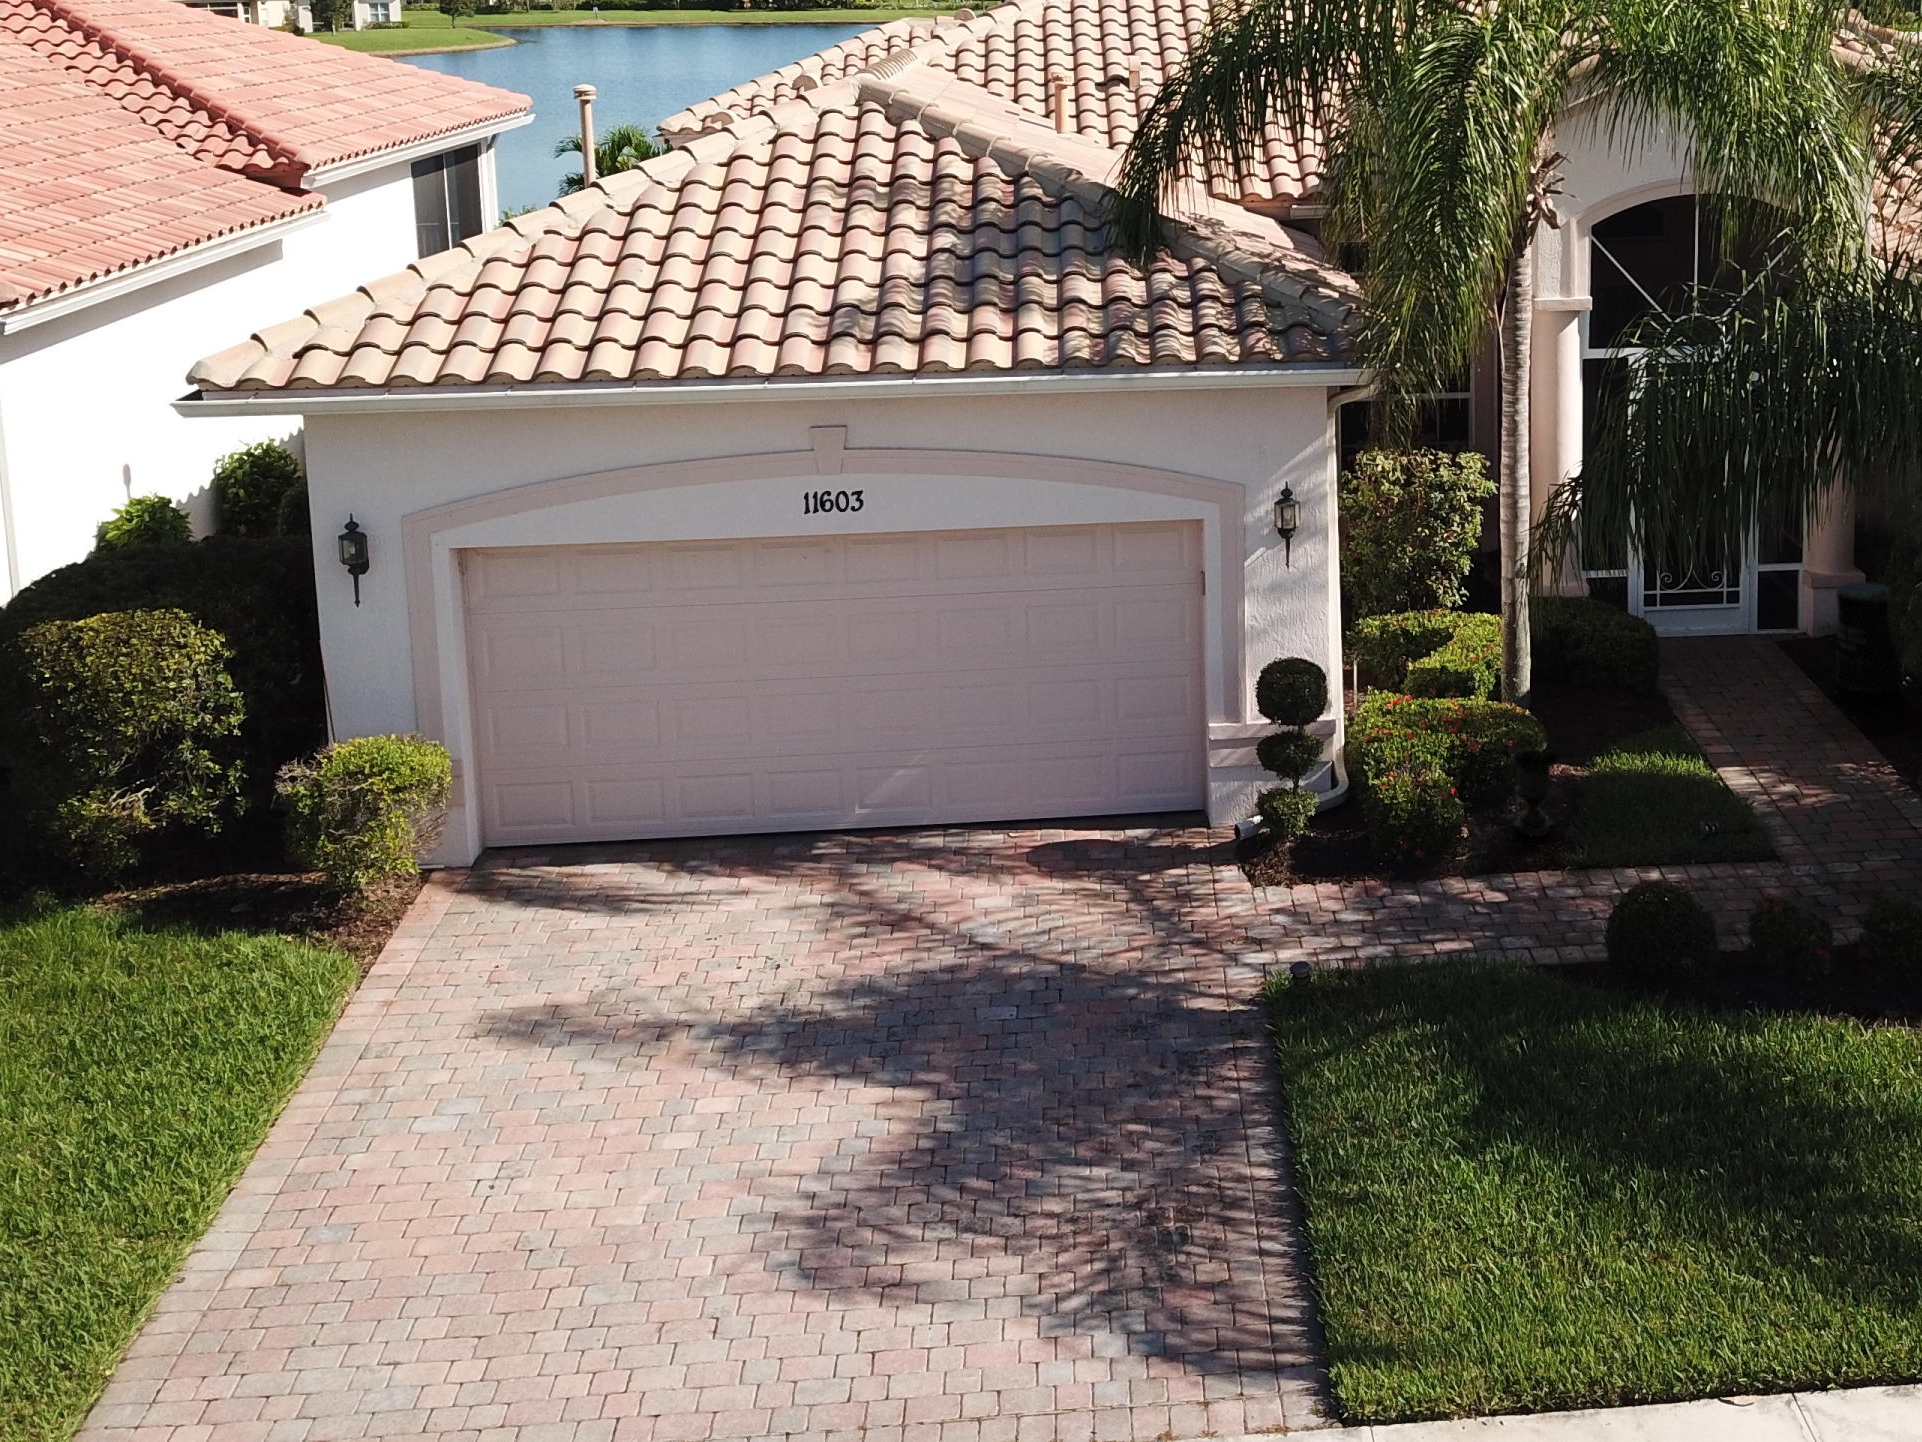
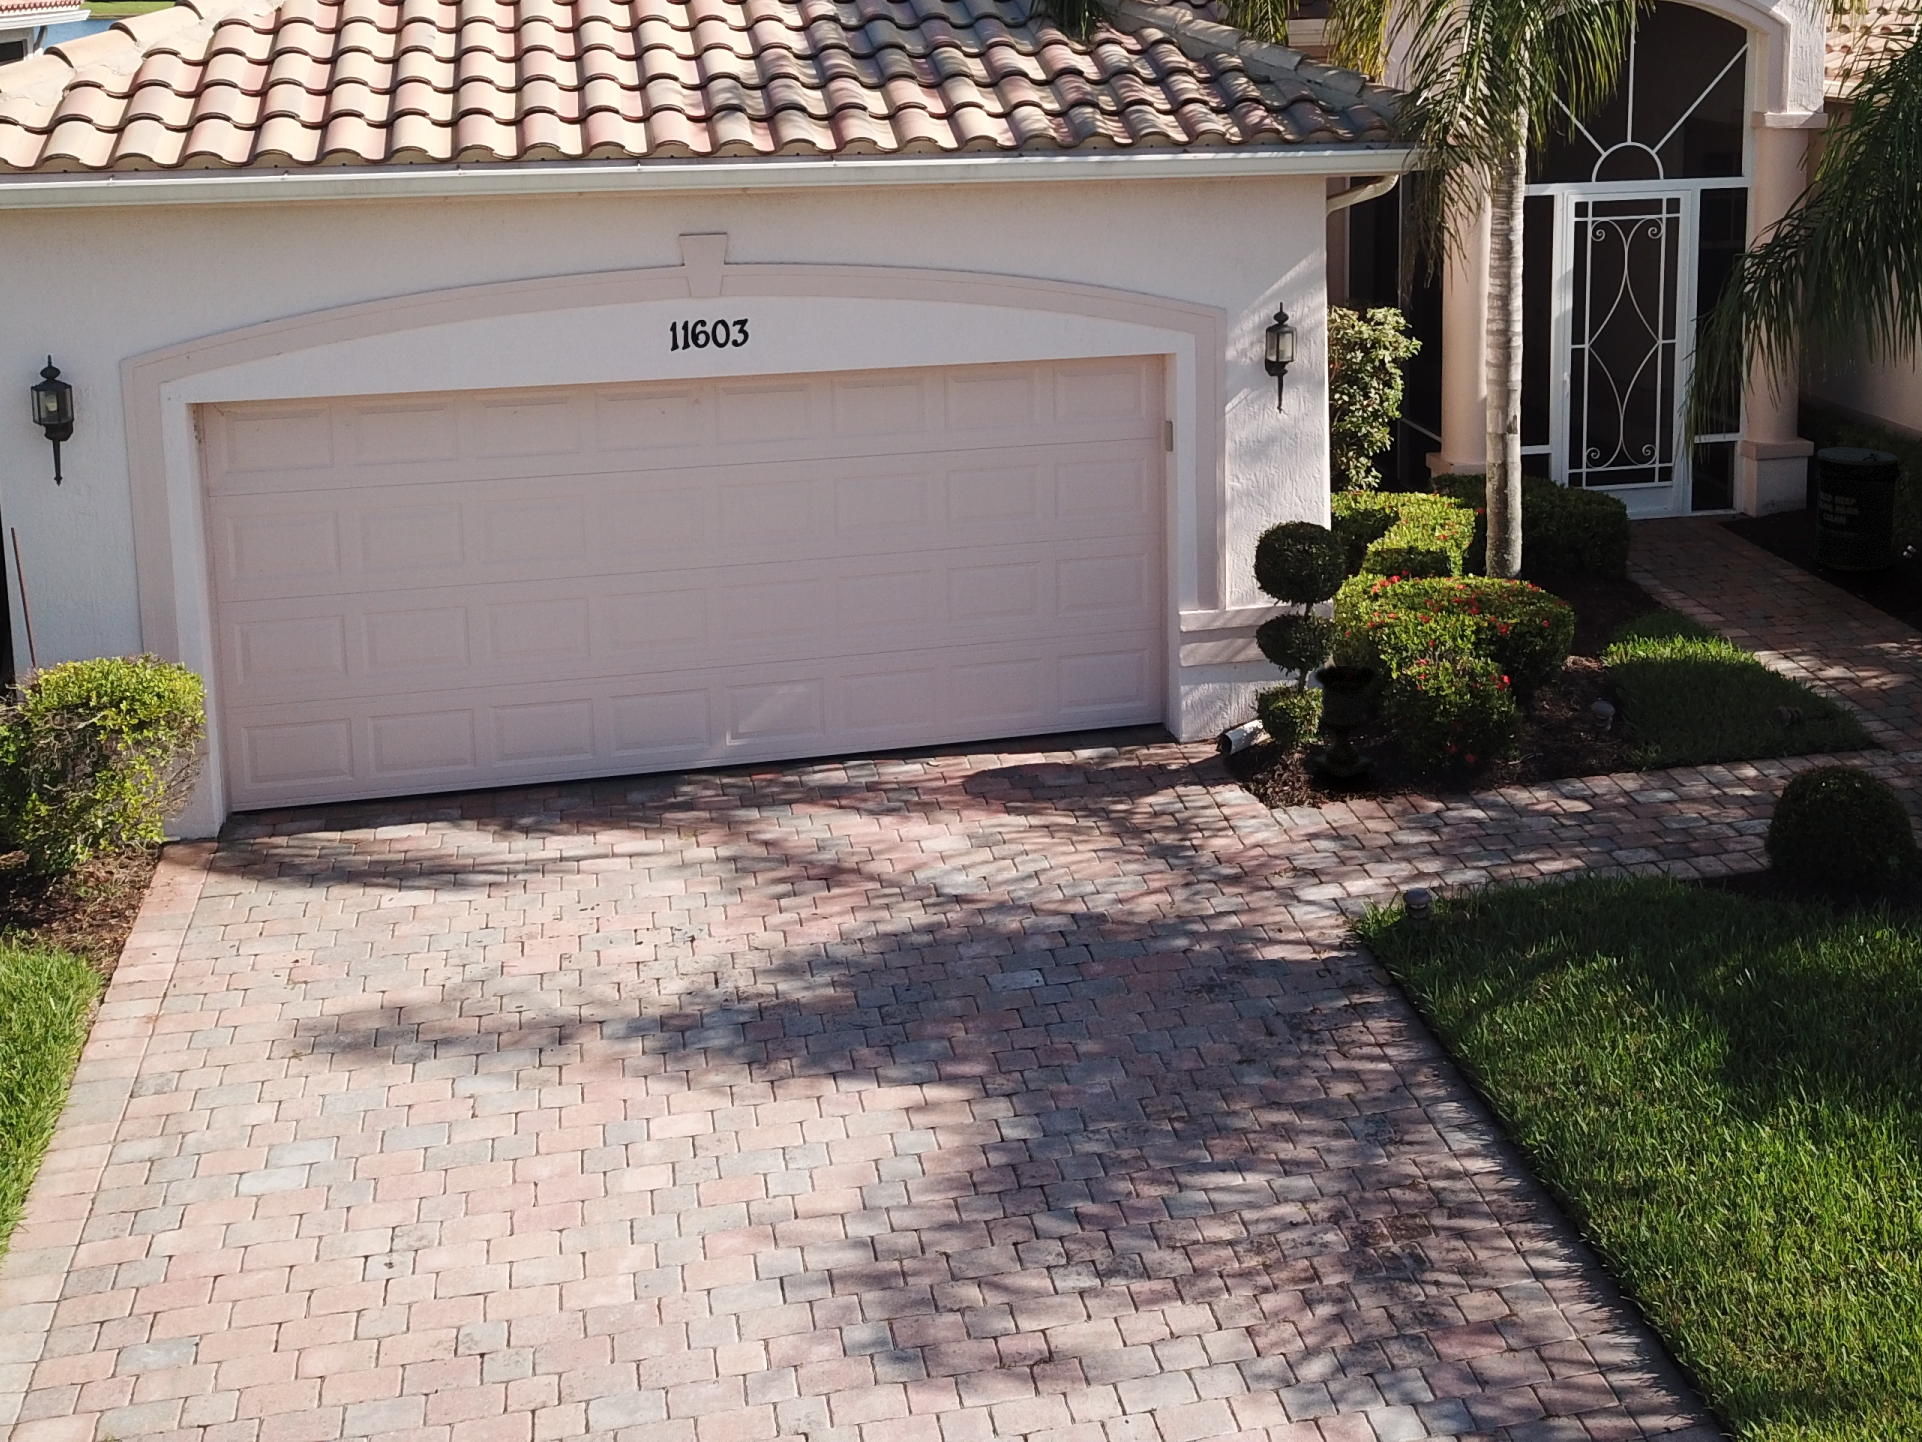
planter: present [1511,750,1558,837] -> present [1313,664,1376,777]

